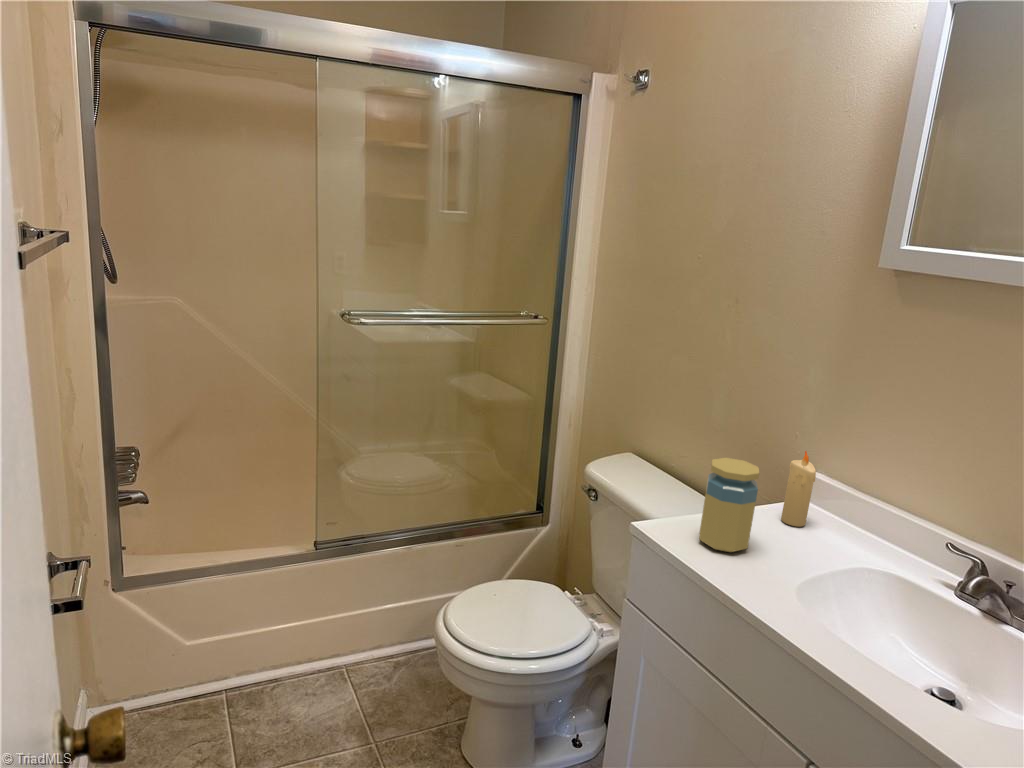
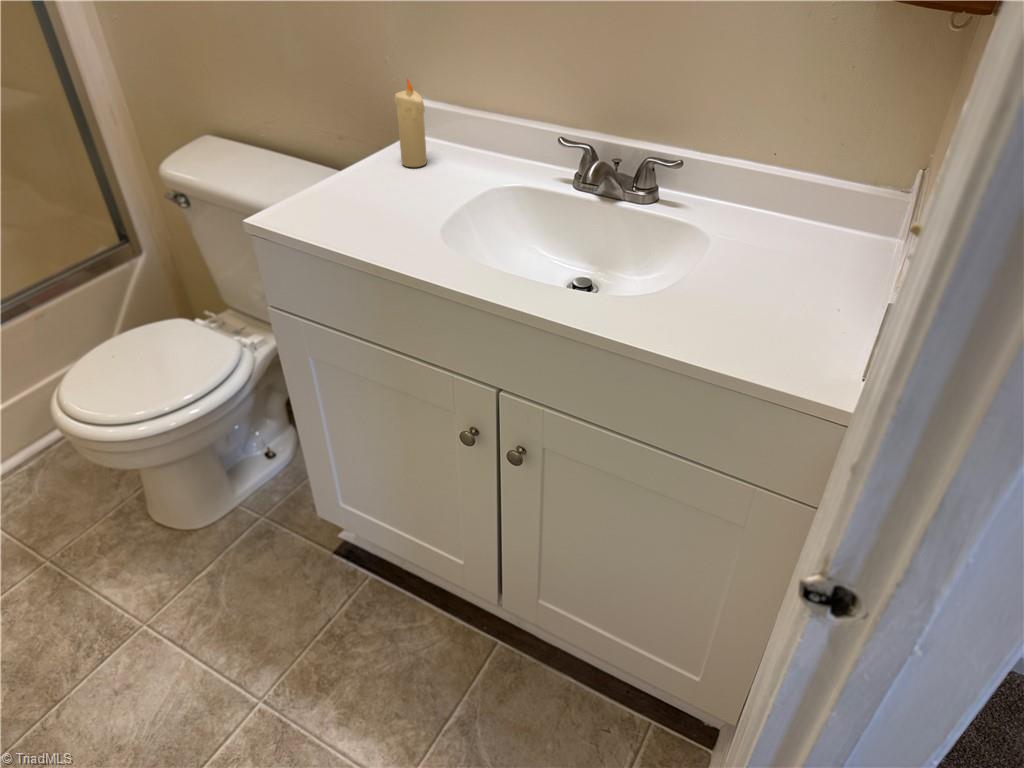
jar: present [699,458,759,552] -> none [313,107,382,219]

